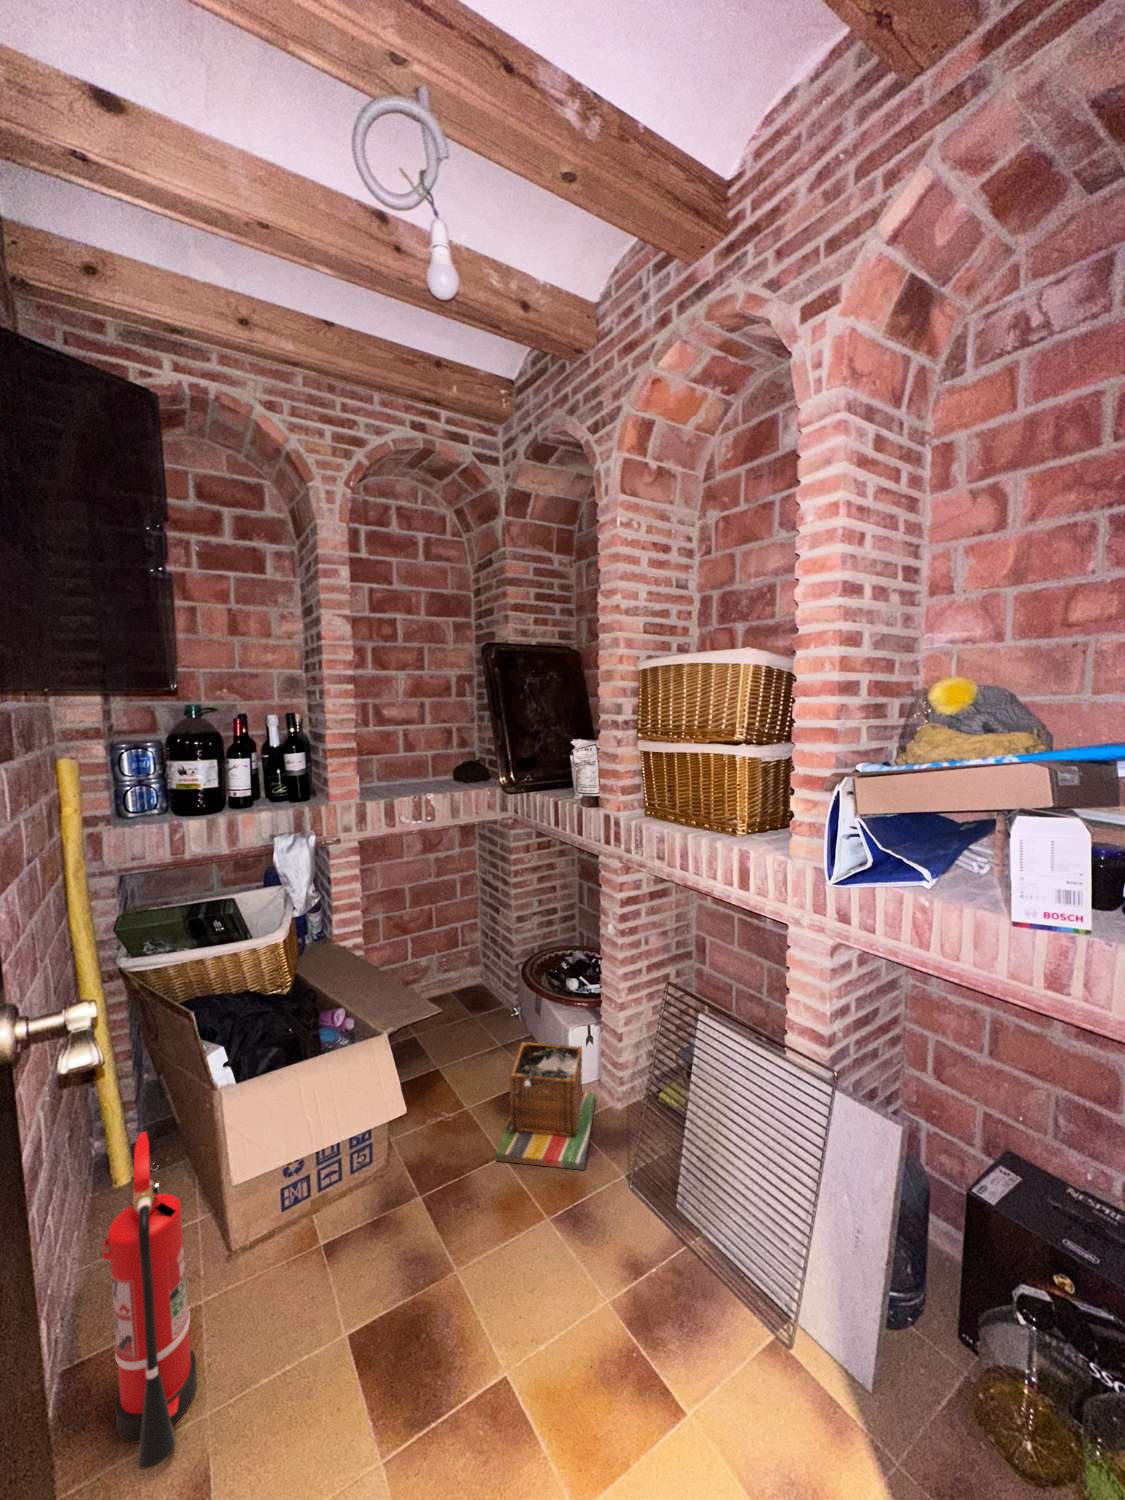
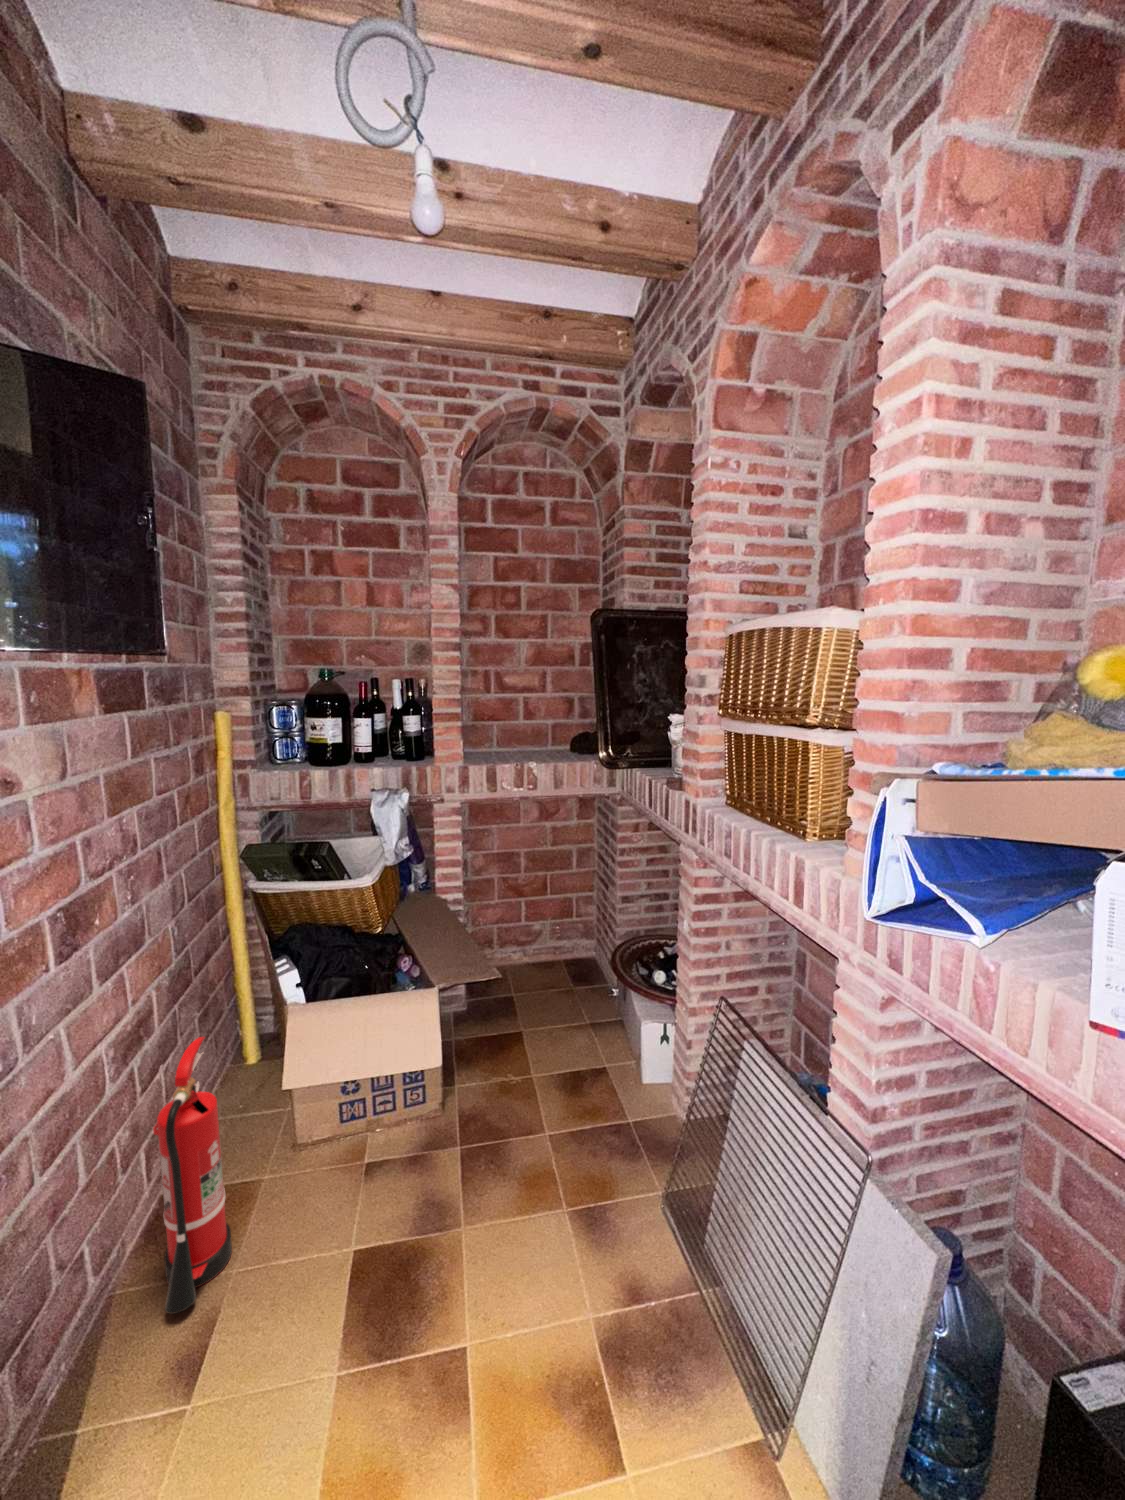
laundry basket: present [496,1042,595,1170] -> none [540,1027,665,1175]

